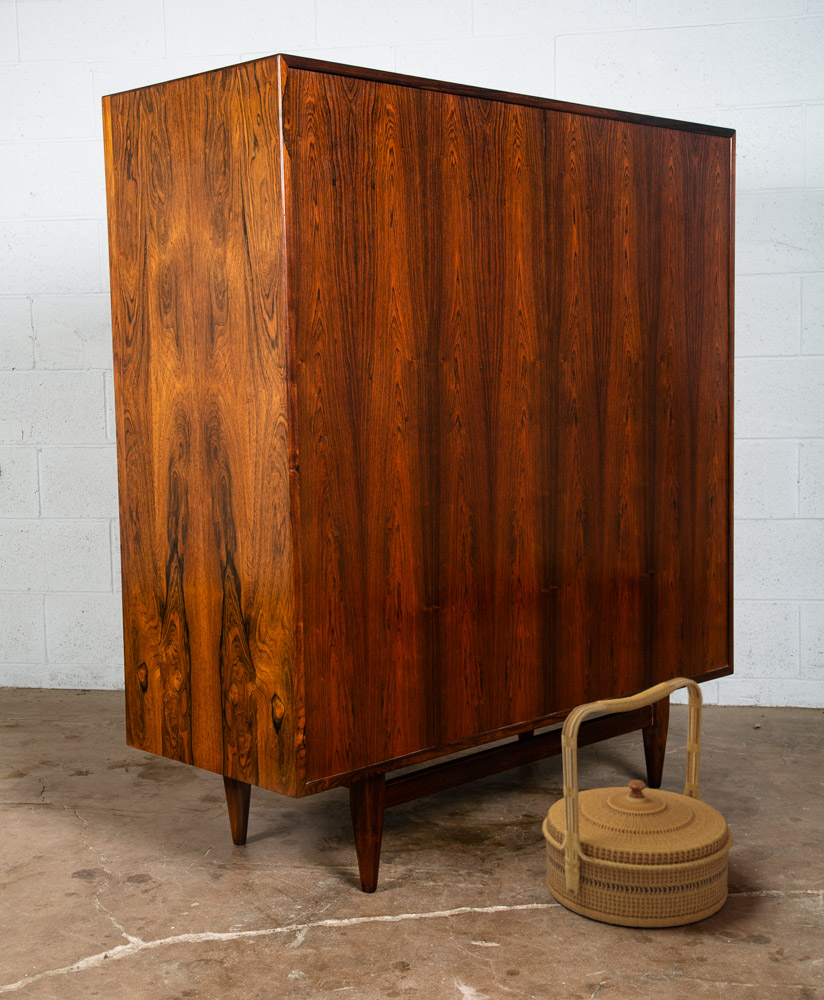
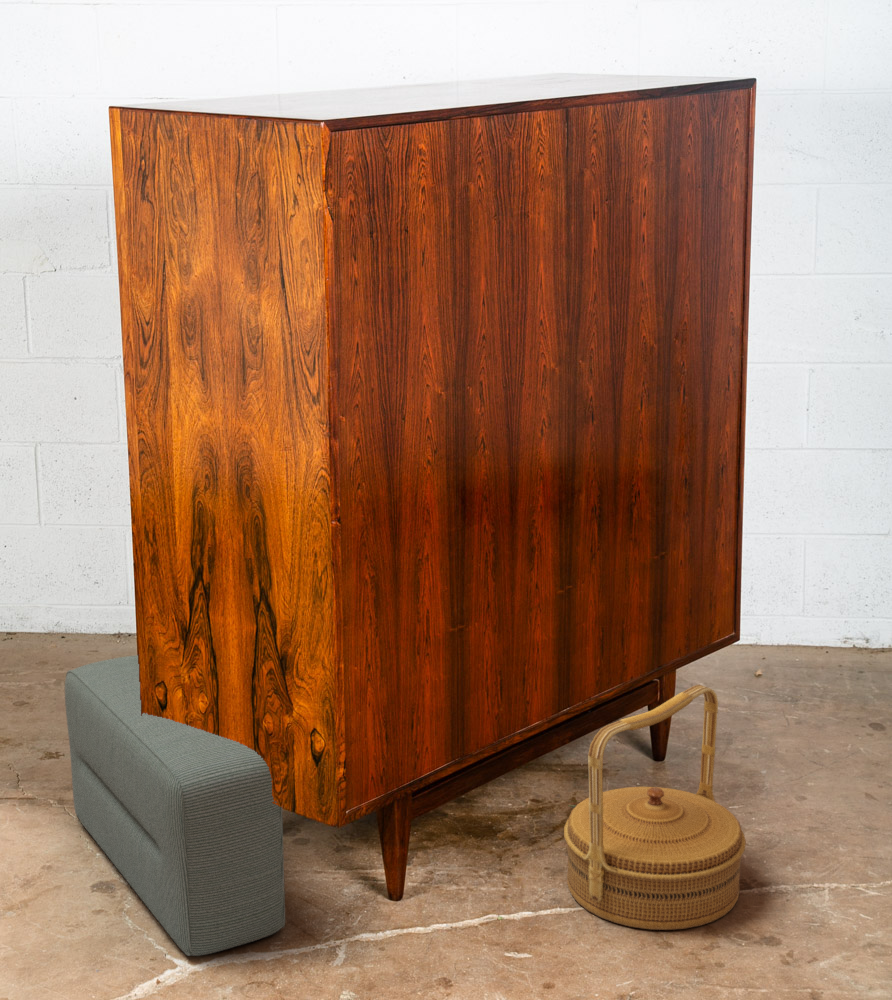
pouf: none [65,654,249,934] -> present [65,655,285,956]

